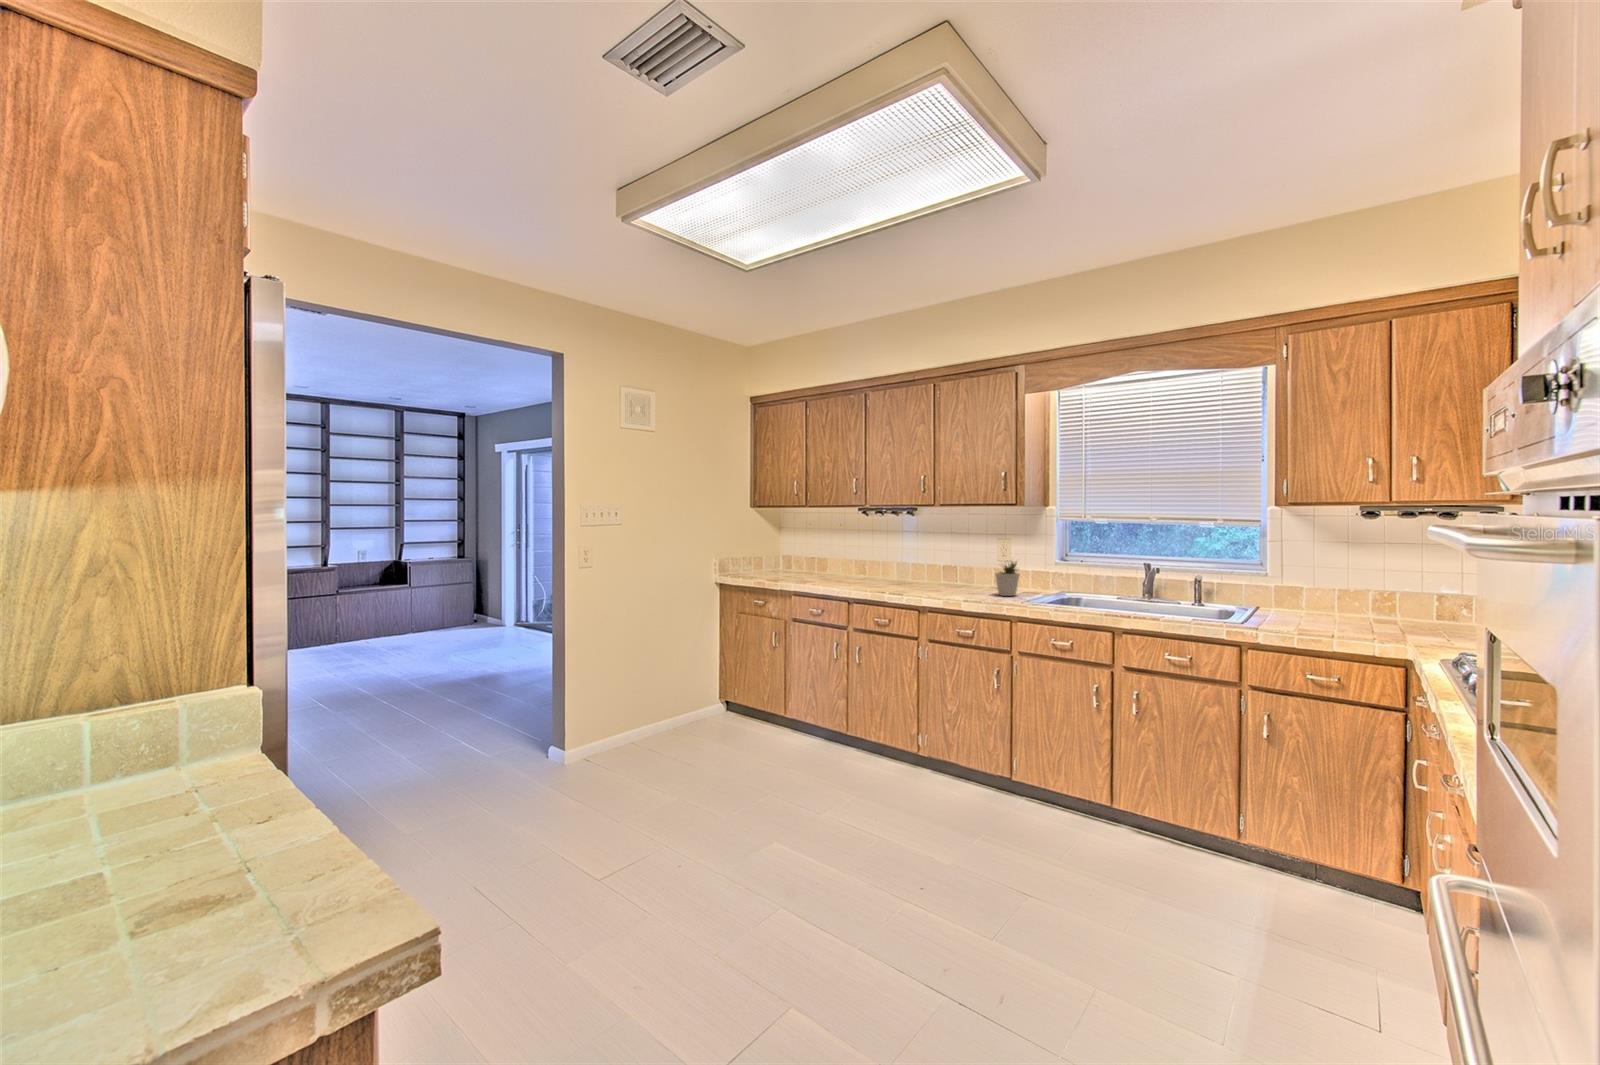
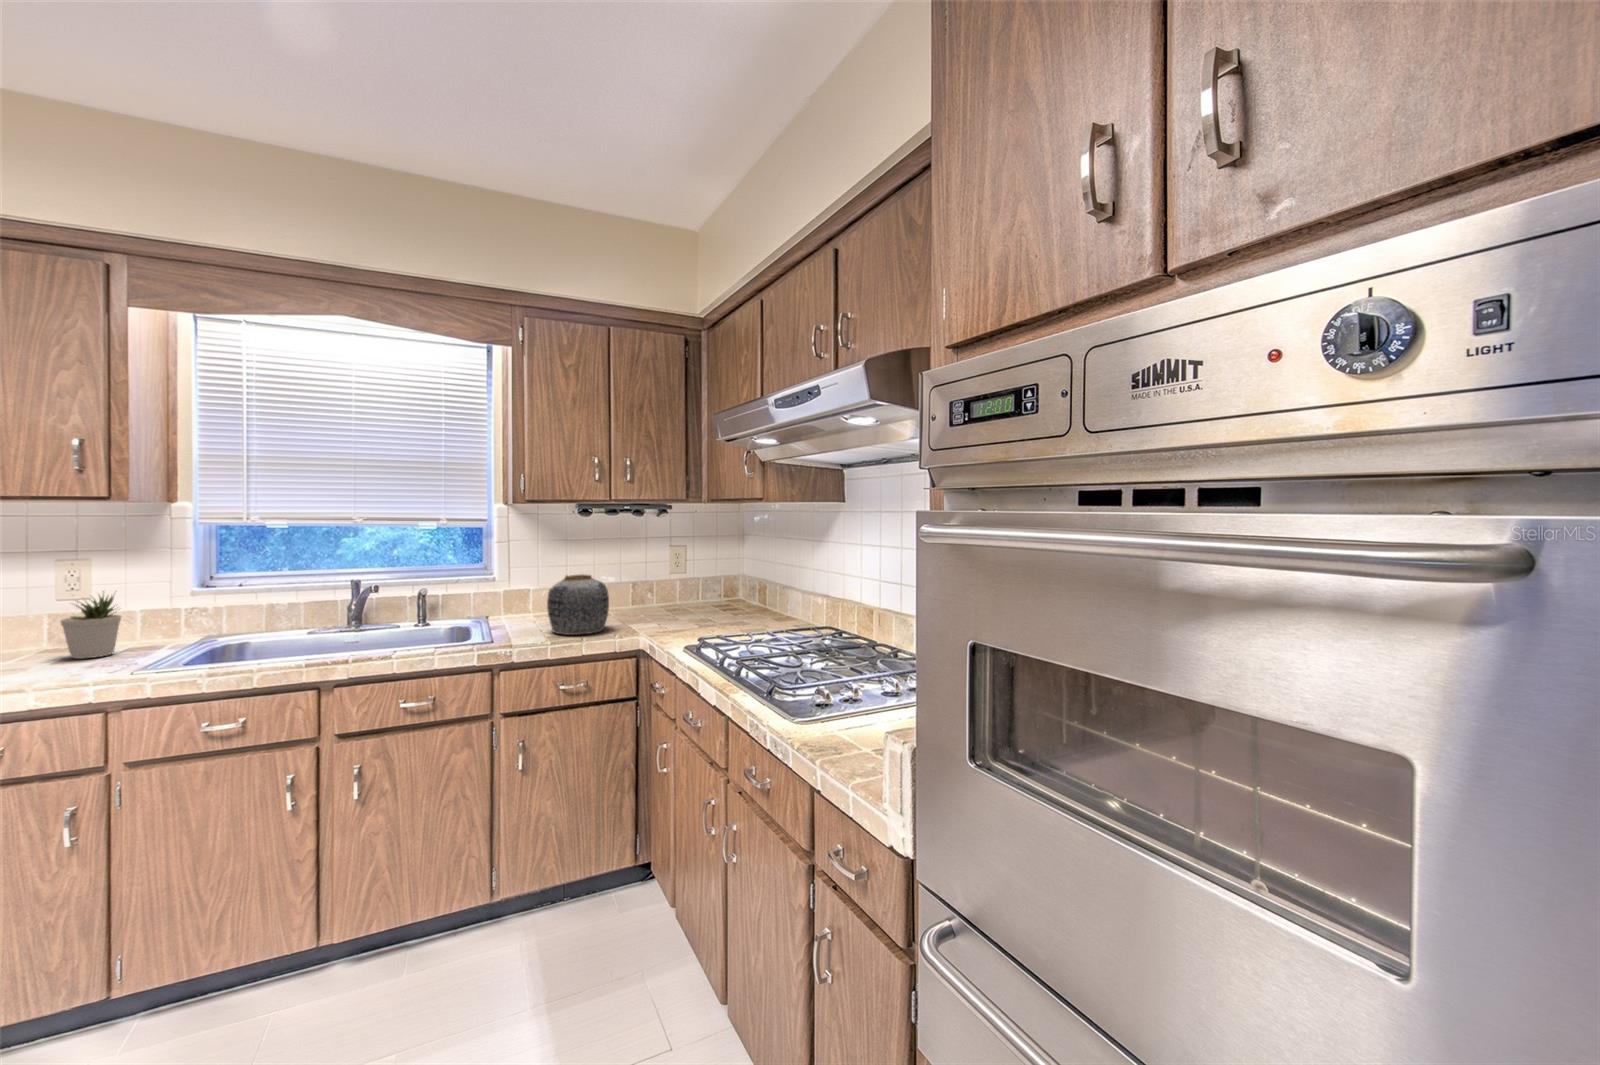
vase: none [1308,573,1381,633] -> present [547,574,609,635]

